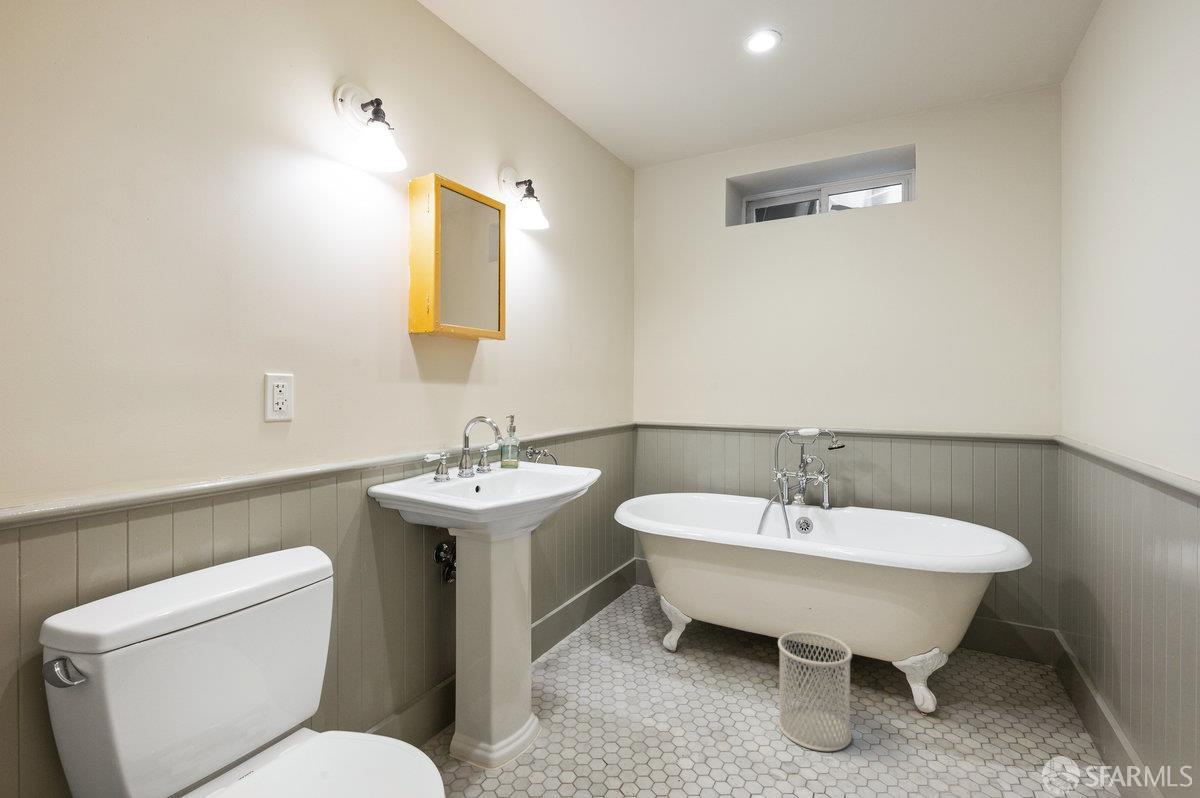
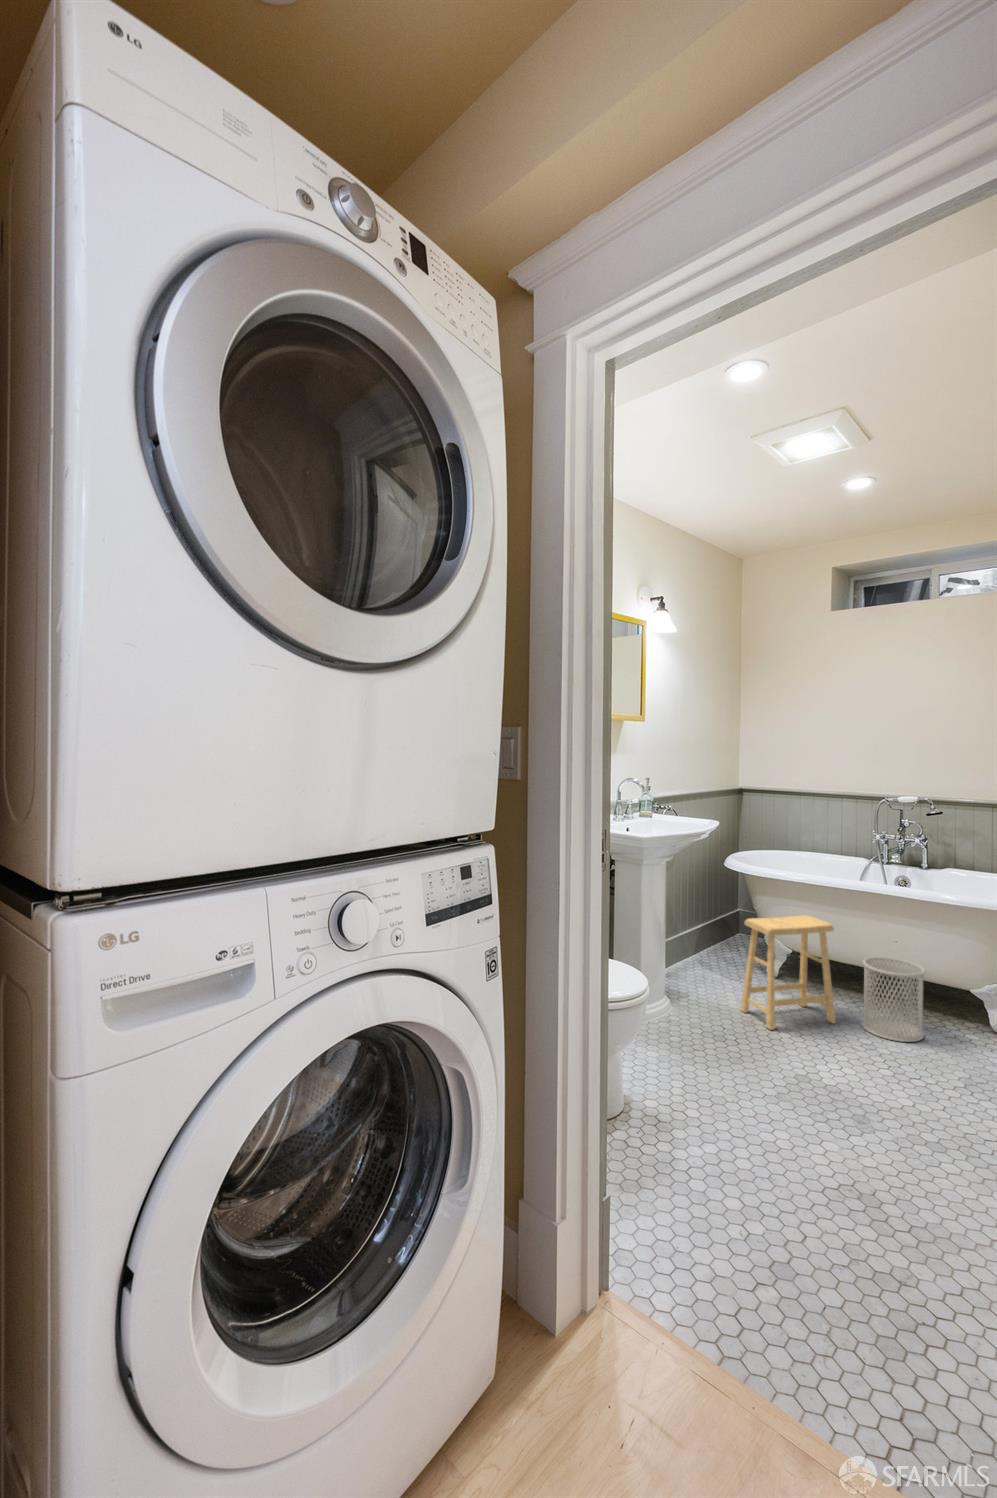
footstool: none [631,585,748,760] -> present [741,915,836,1030]

